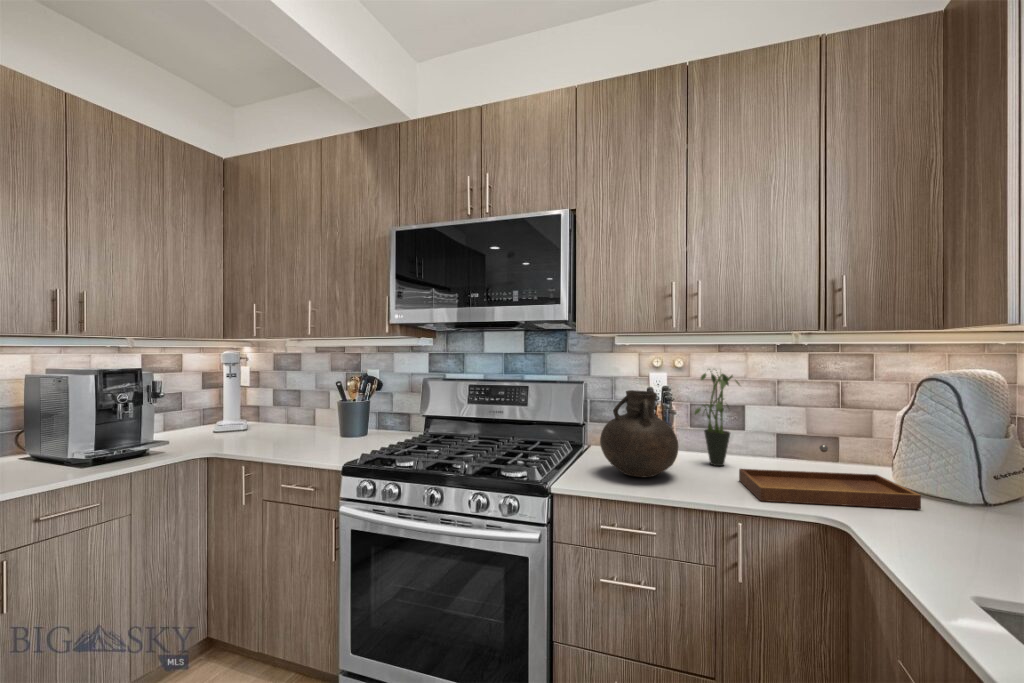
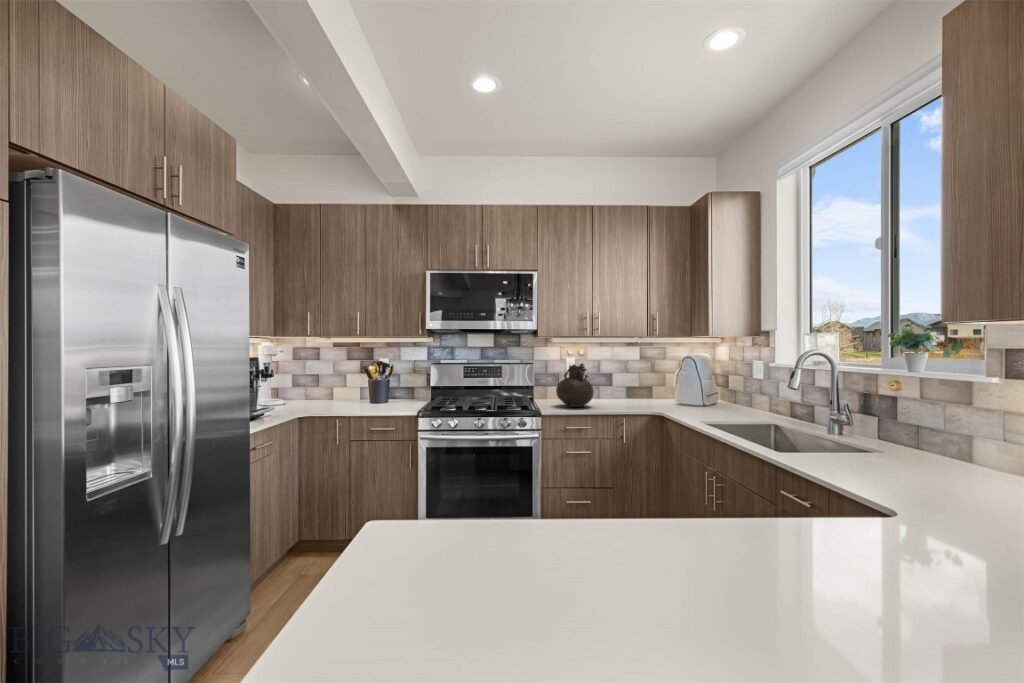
potted plant: present [694,369,740,466] -> none [594,354,615,403]
tray: present [739,445,921,509] -> none [618,387,686,410]

